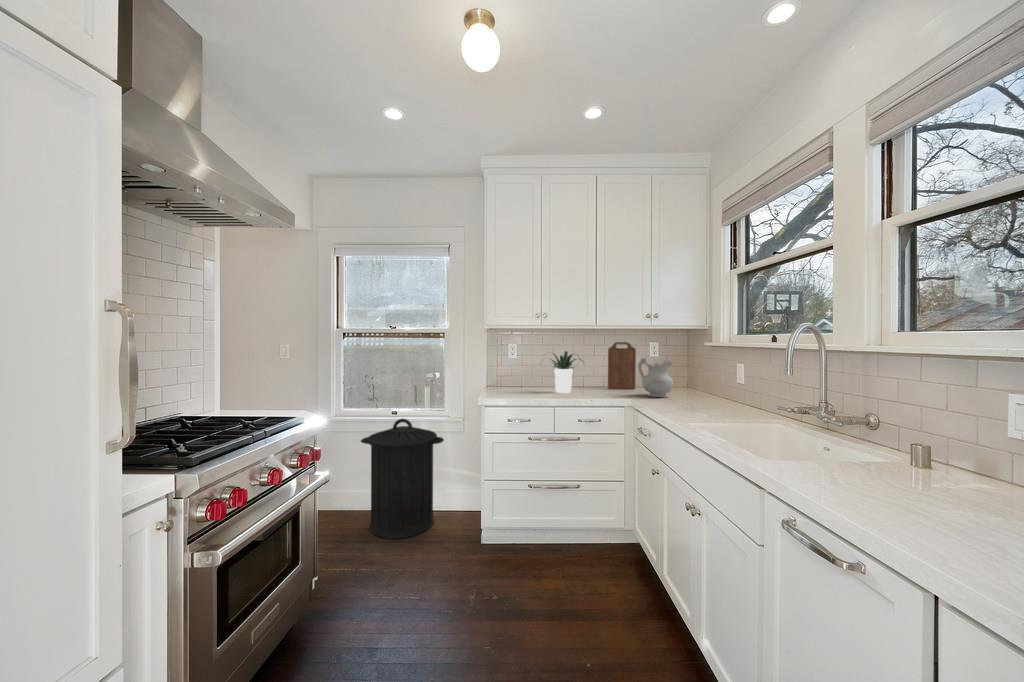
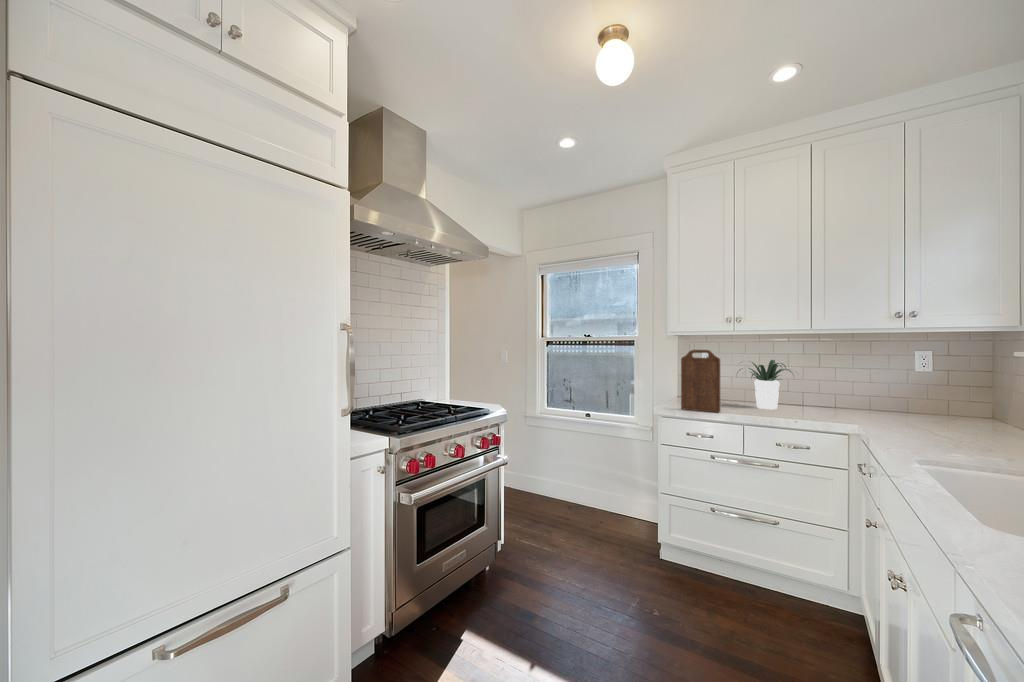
cutting board: present [608,342,636,389] -> present [681,350,720,412]
ceramic pitcher: present [638,358,673,397] -> none [881,371,947,427]
trash can: present [361,418,444,539] -> none [553,420,628,531]

